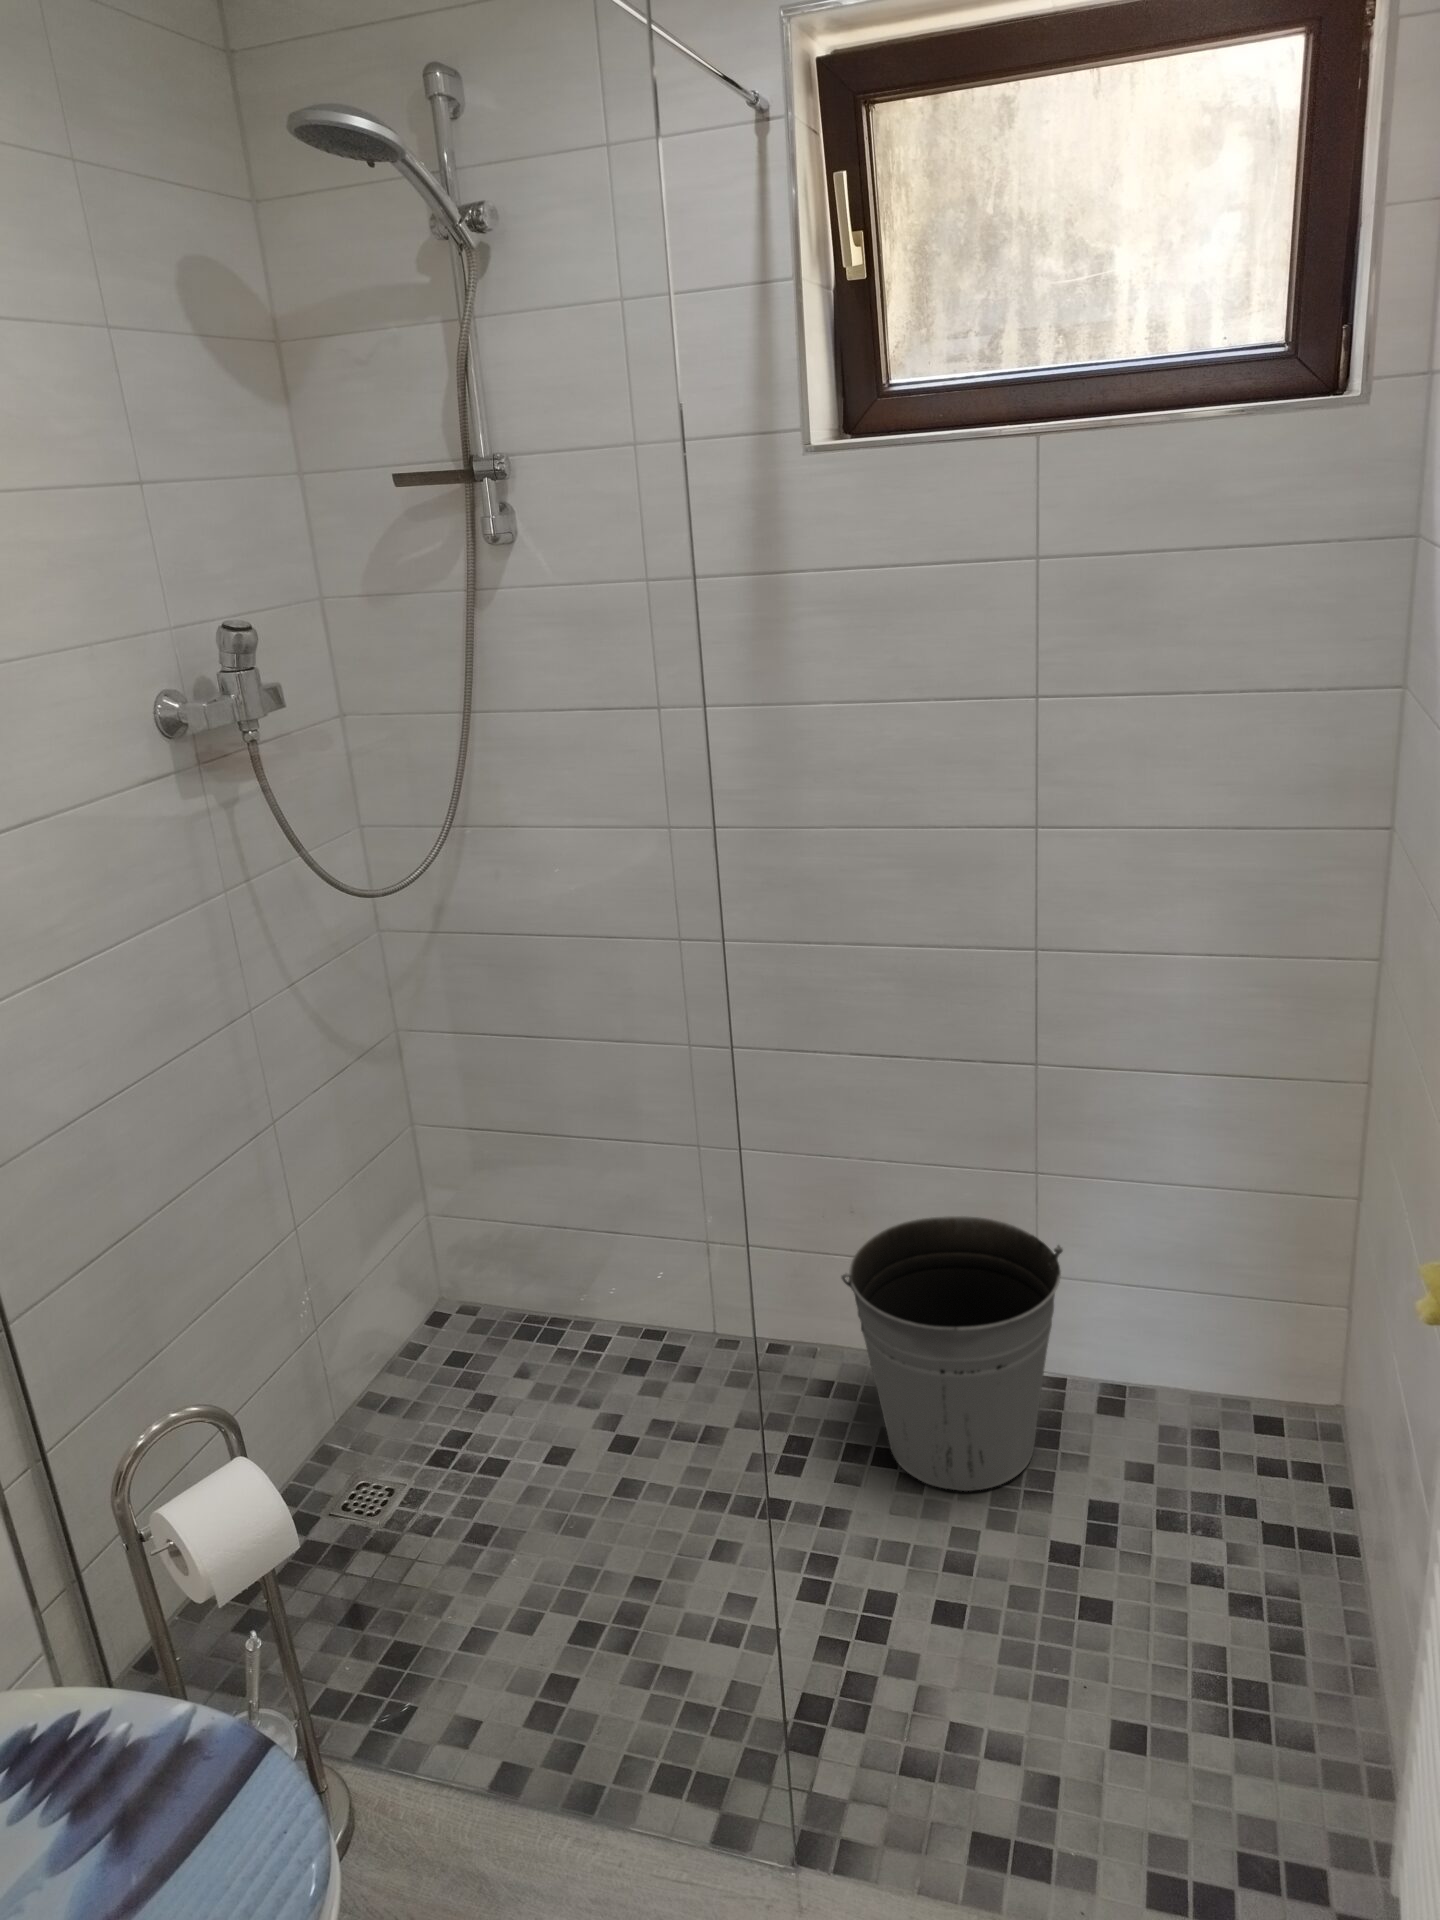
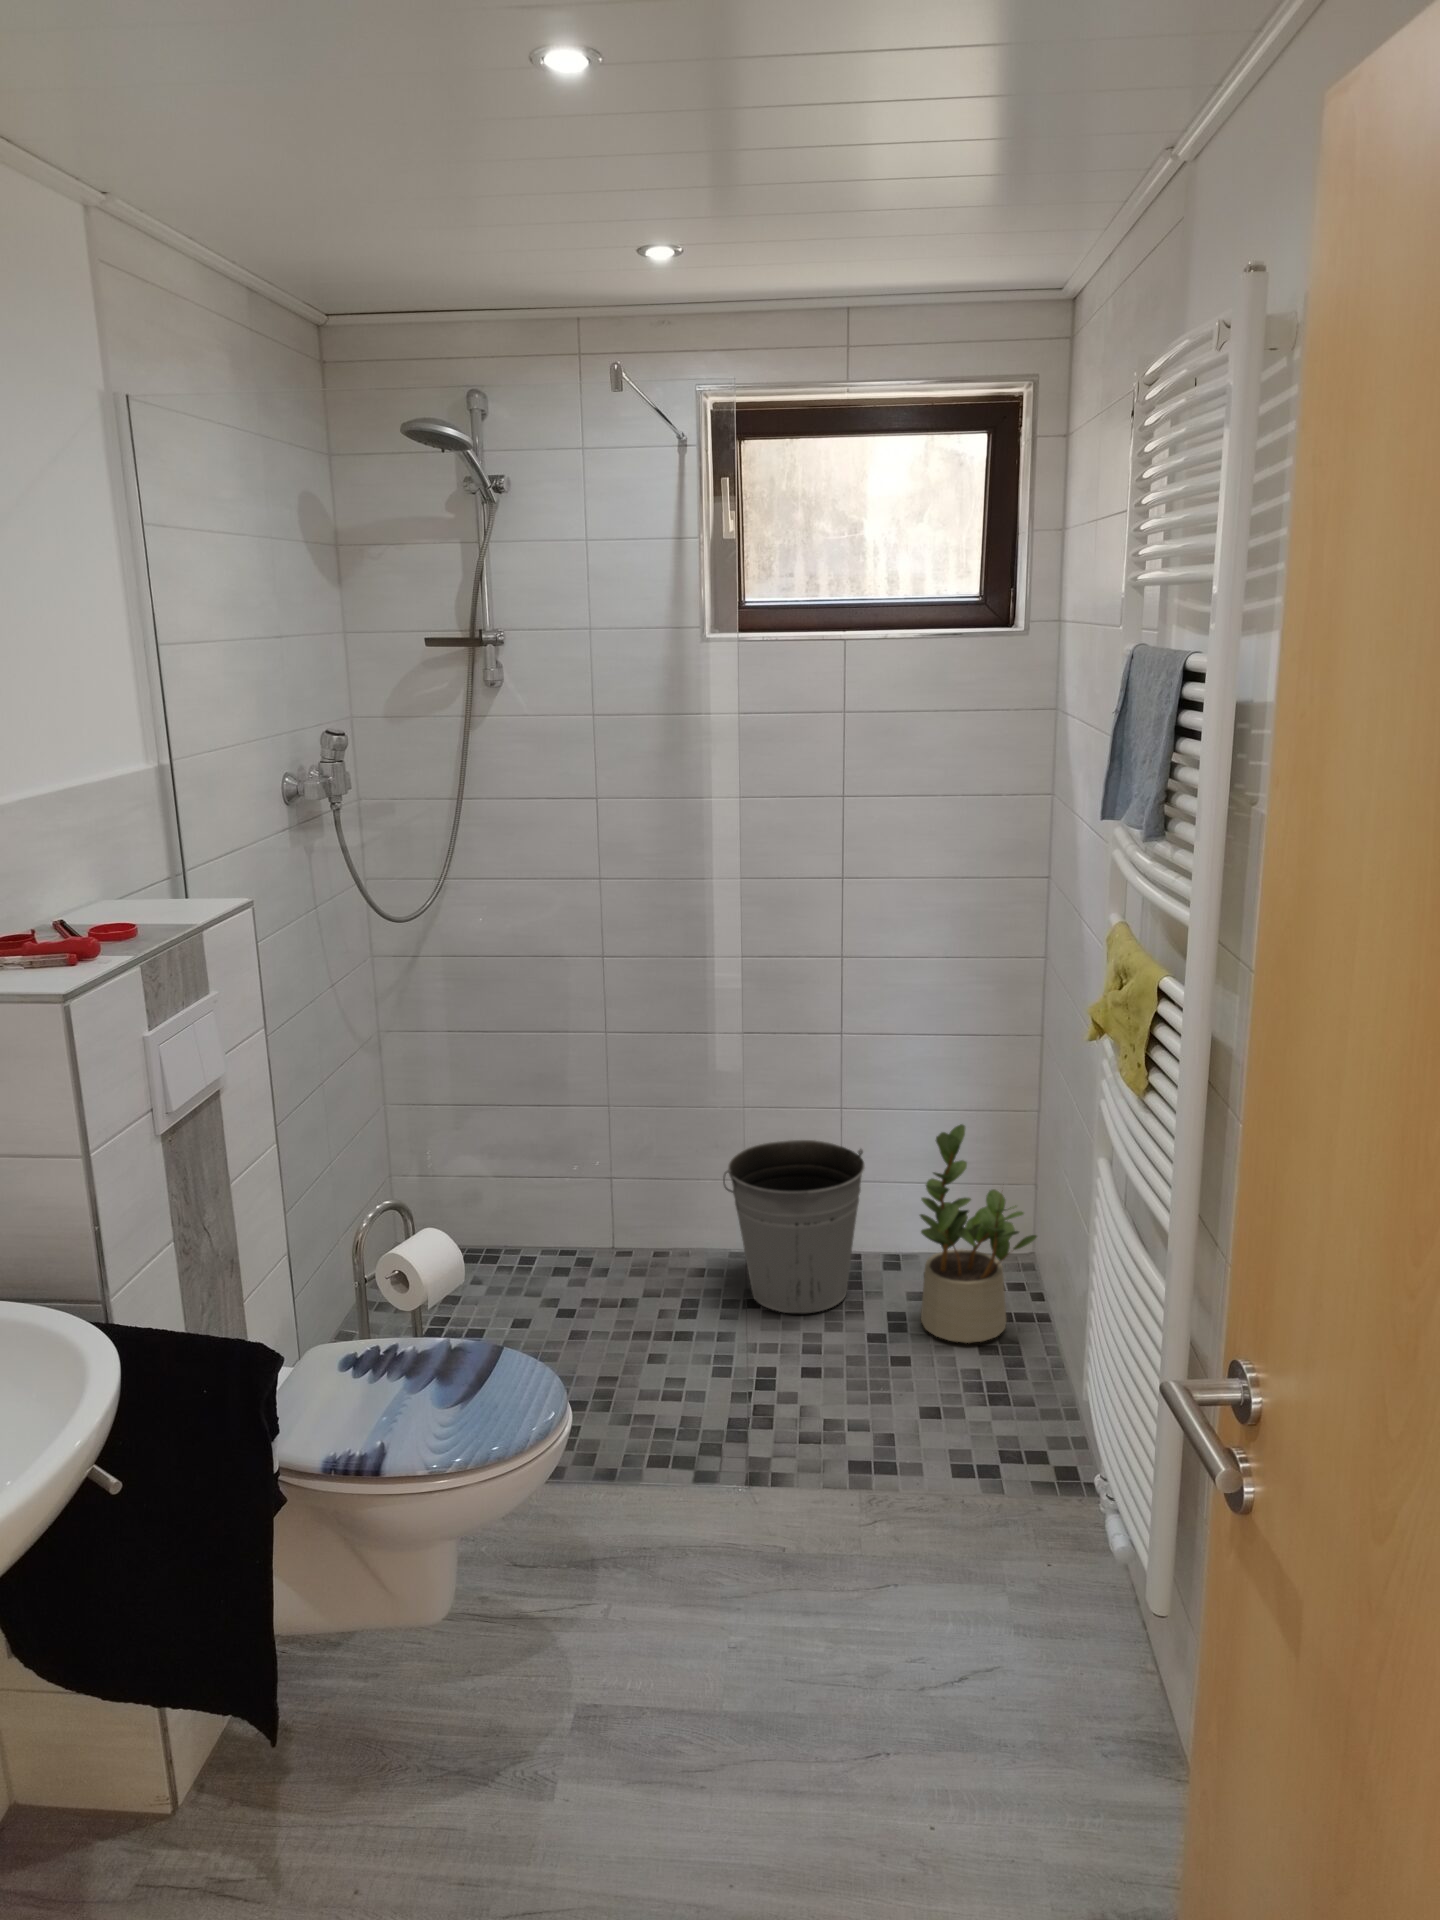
potted plant: none [1132,1248,1338,1588] -> present [920,1124,1037,1343]

